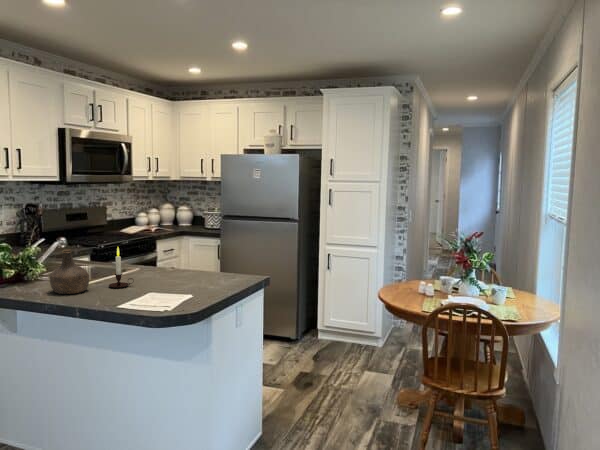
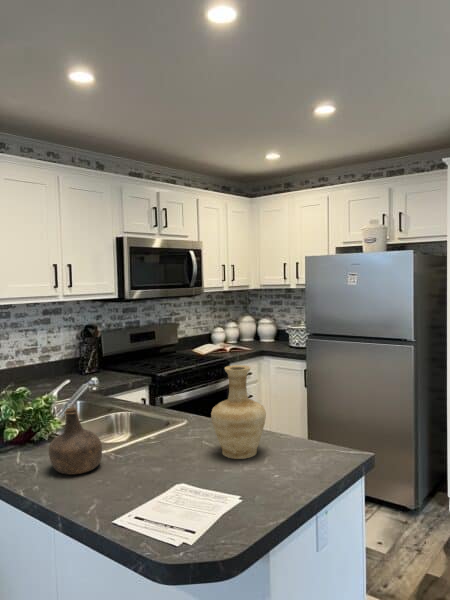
vase: none [165,223,203,283] -> present [211,365,266,459]
candle: present [109,248,133,288] -> none [130,402,165,465]

